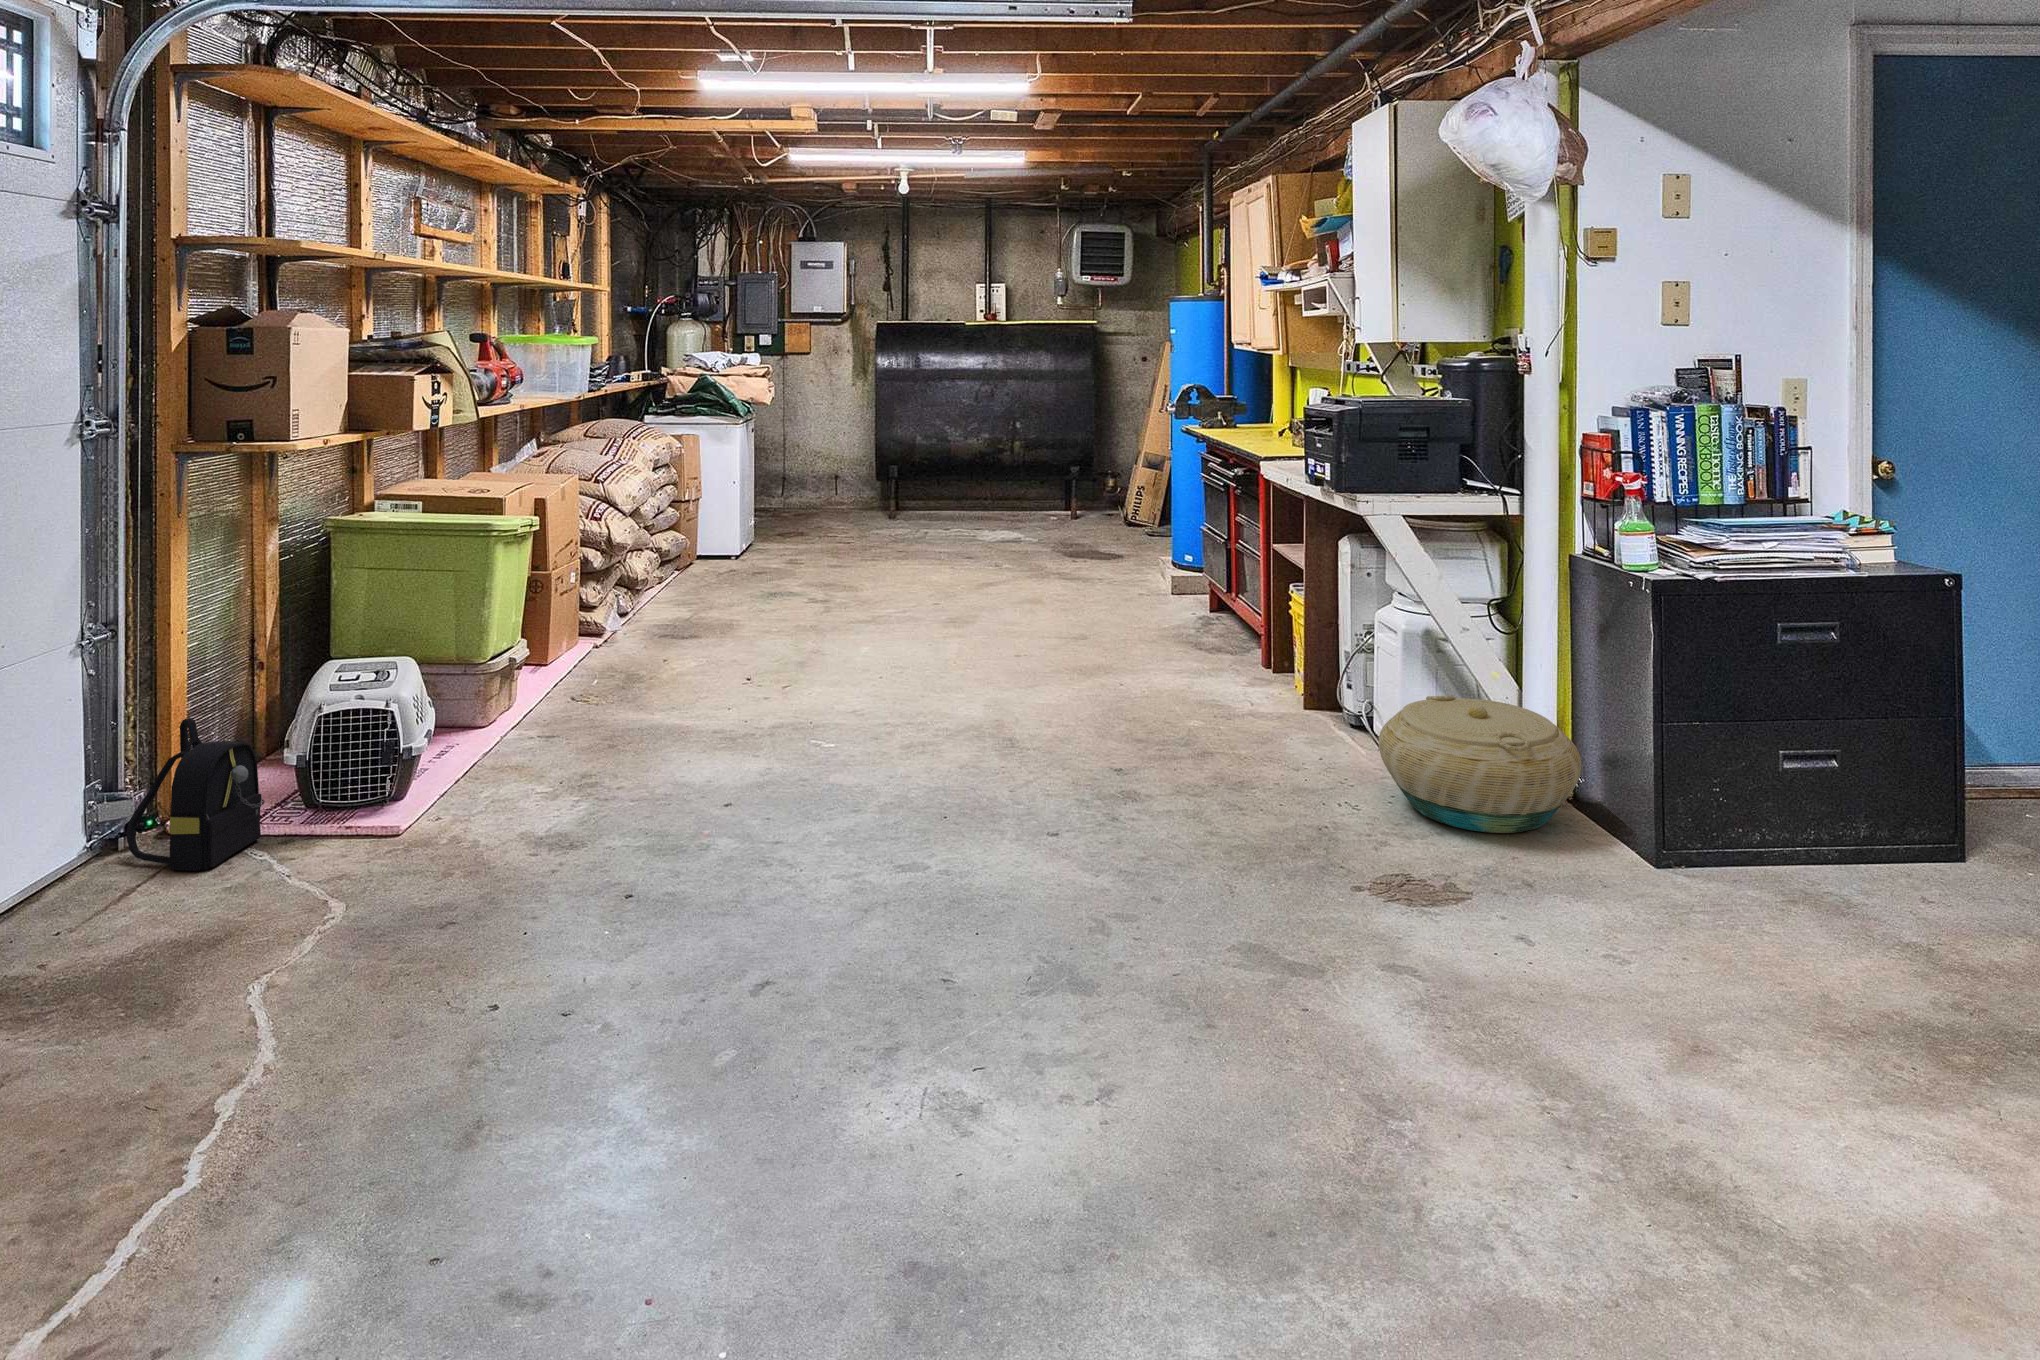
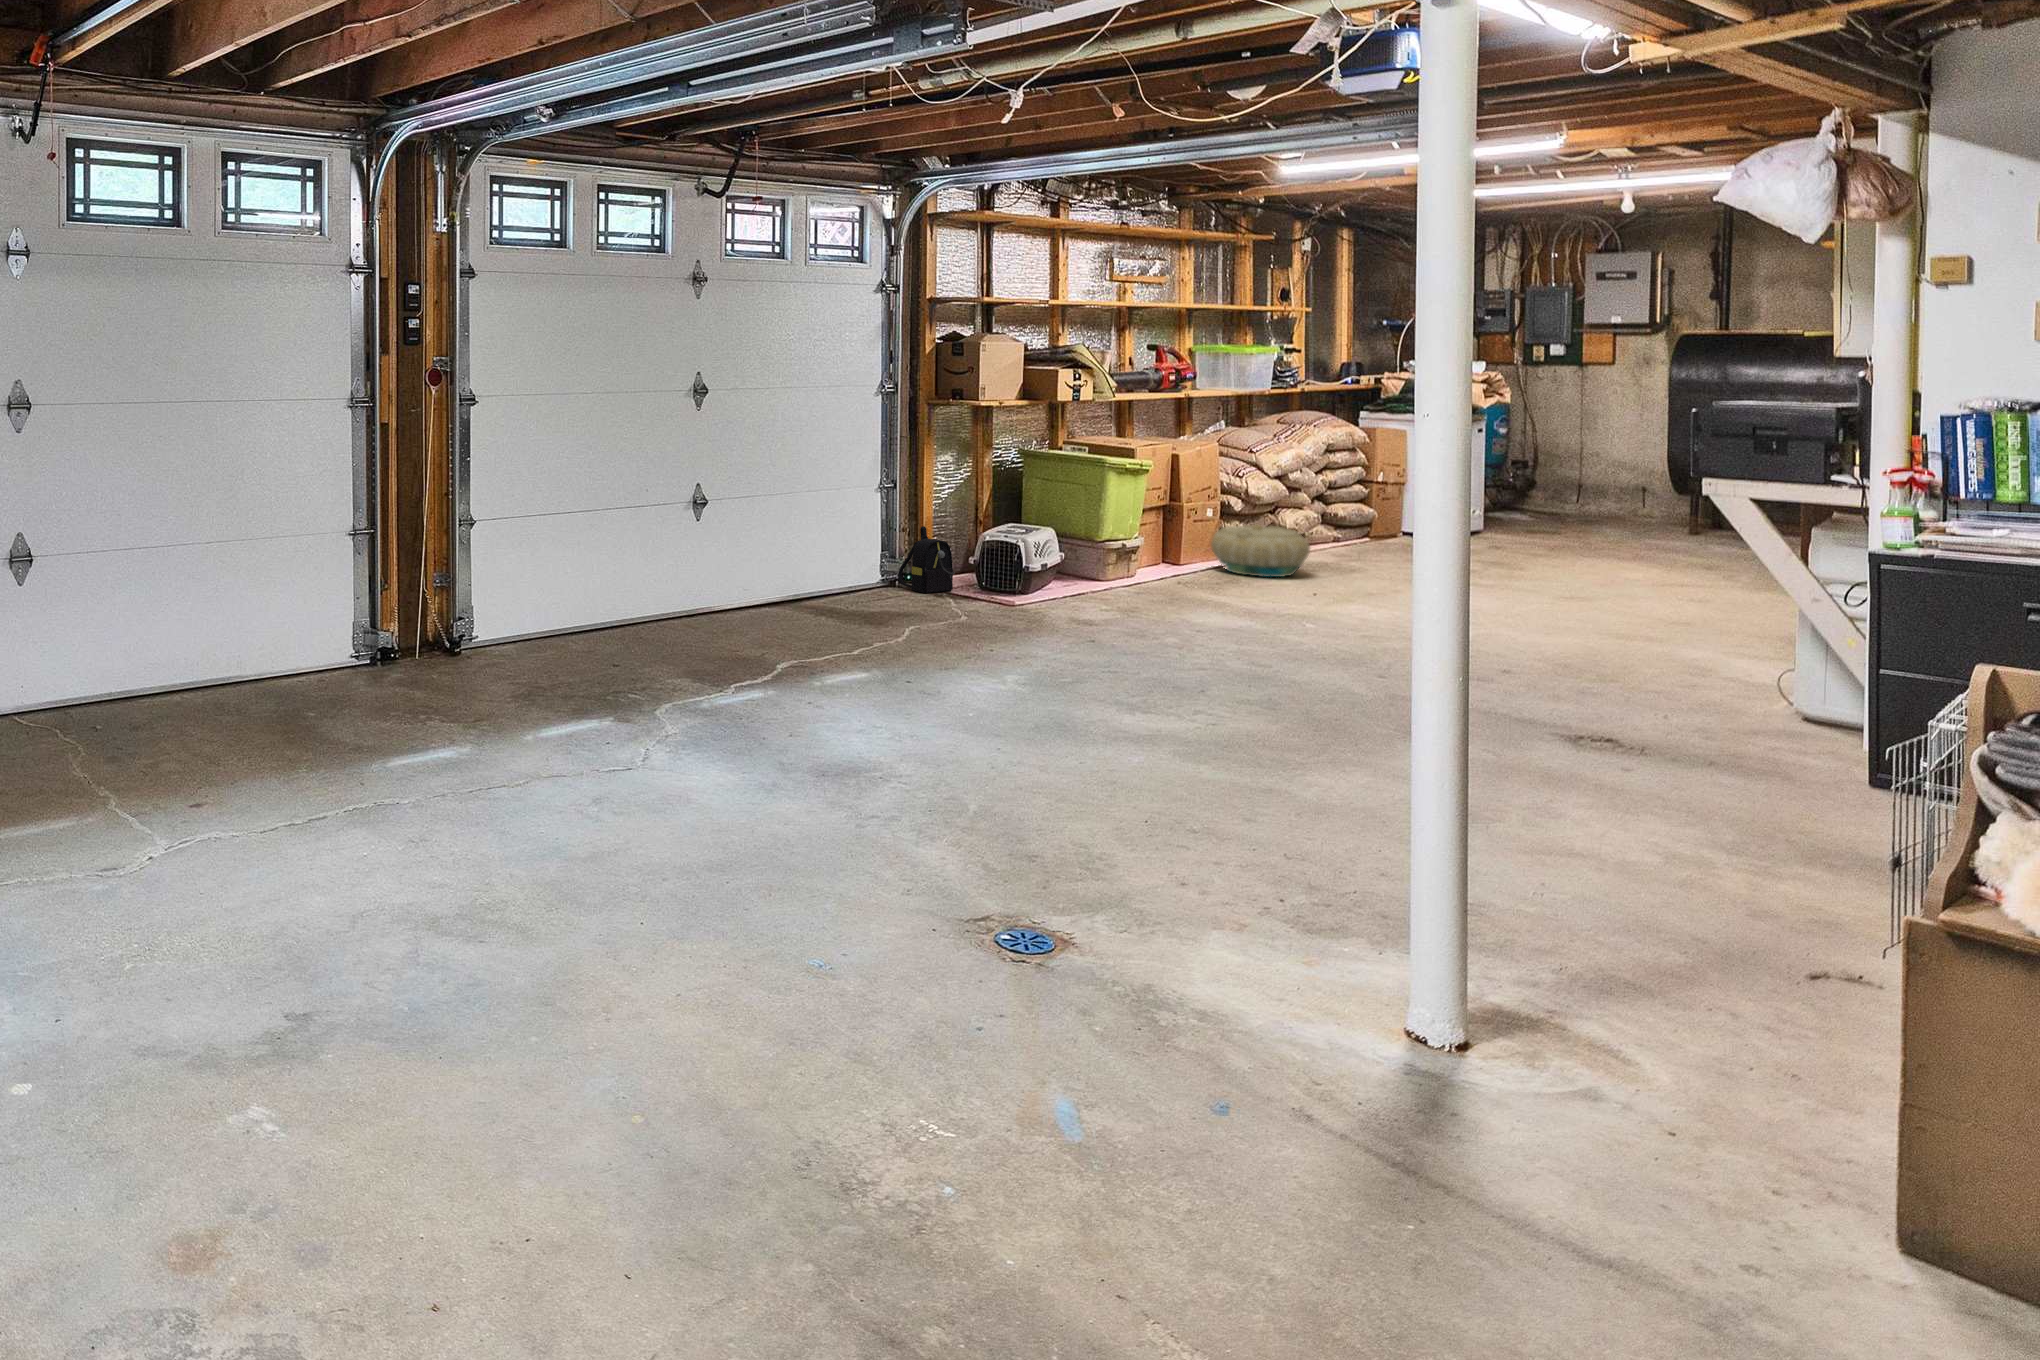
basket: present [1379,696,1581,833] -> present [1211,524,1310,577]

